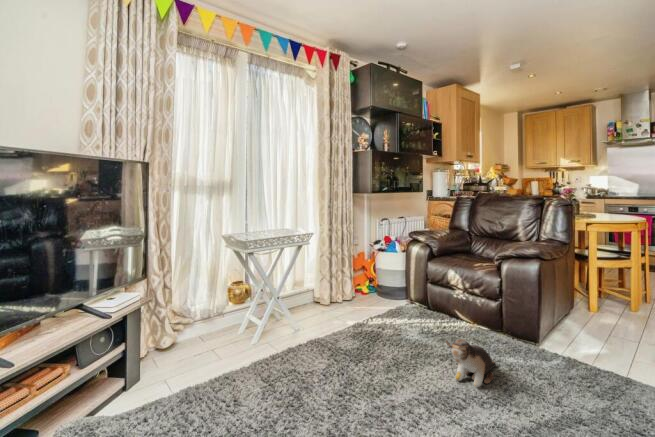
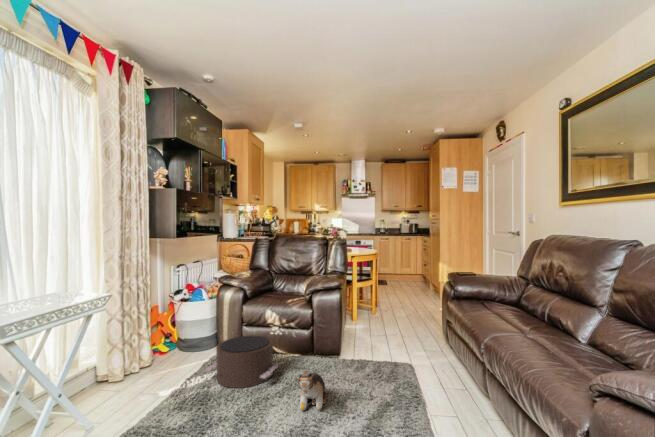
pouf: none [381,292,455,341] -> present [204,336,278,388]

